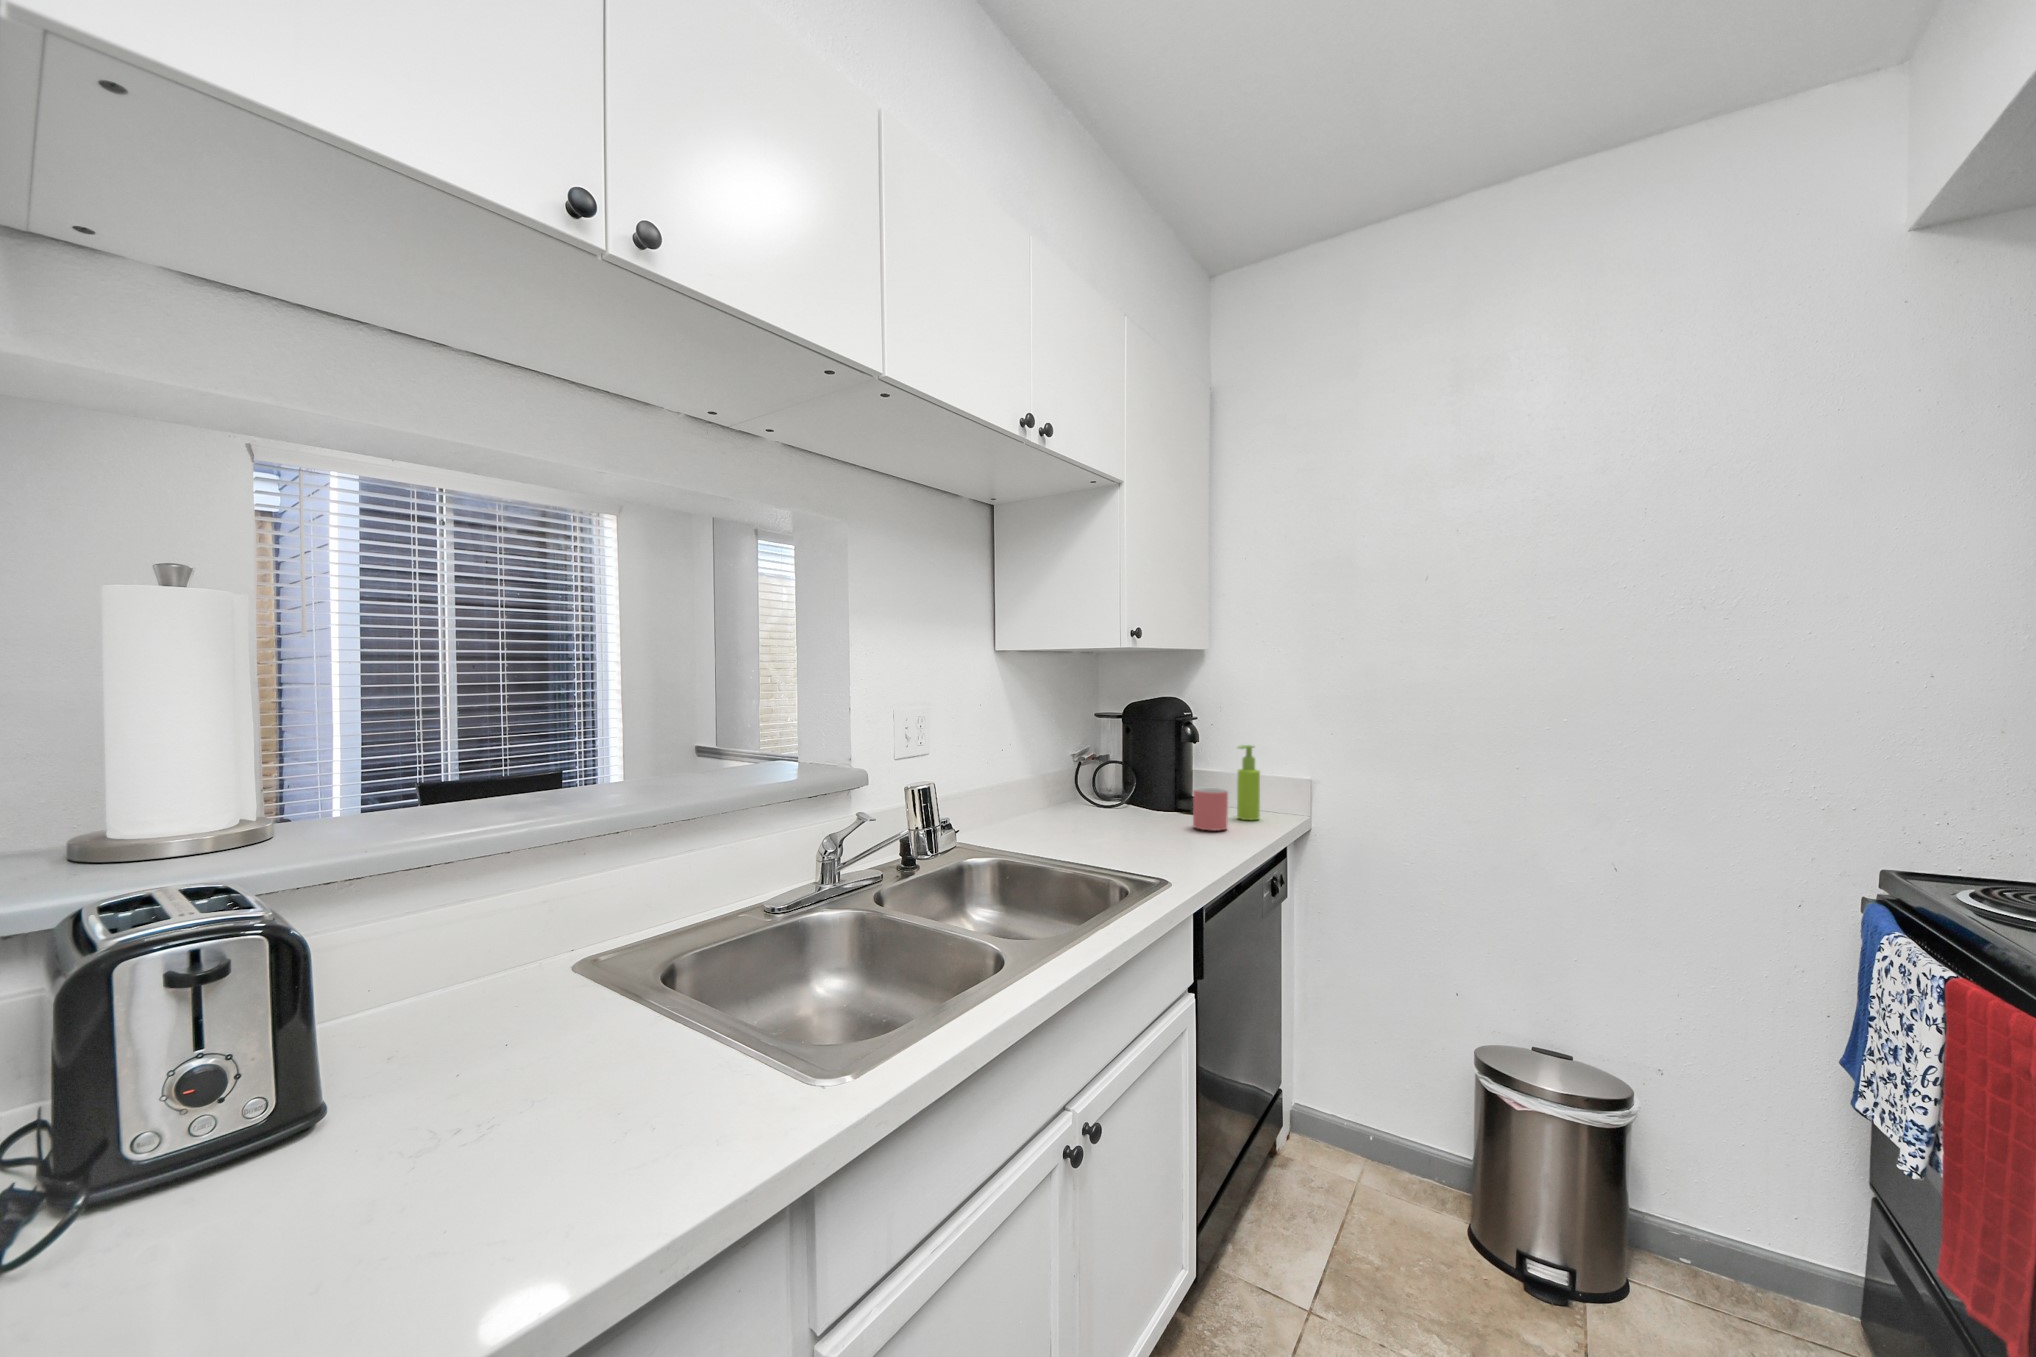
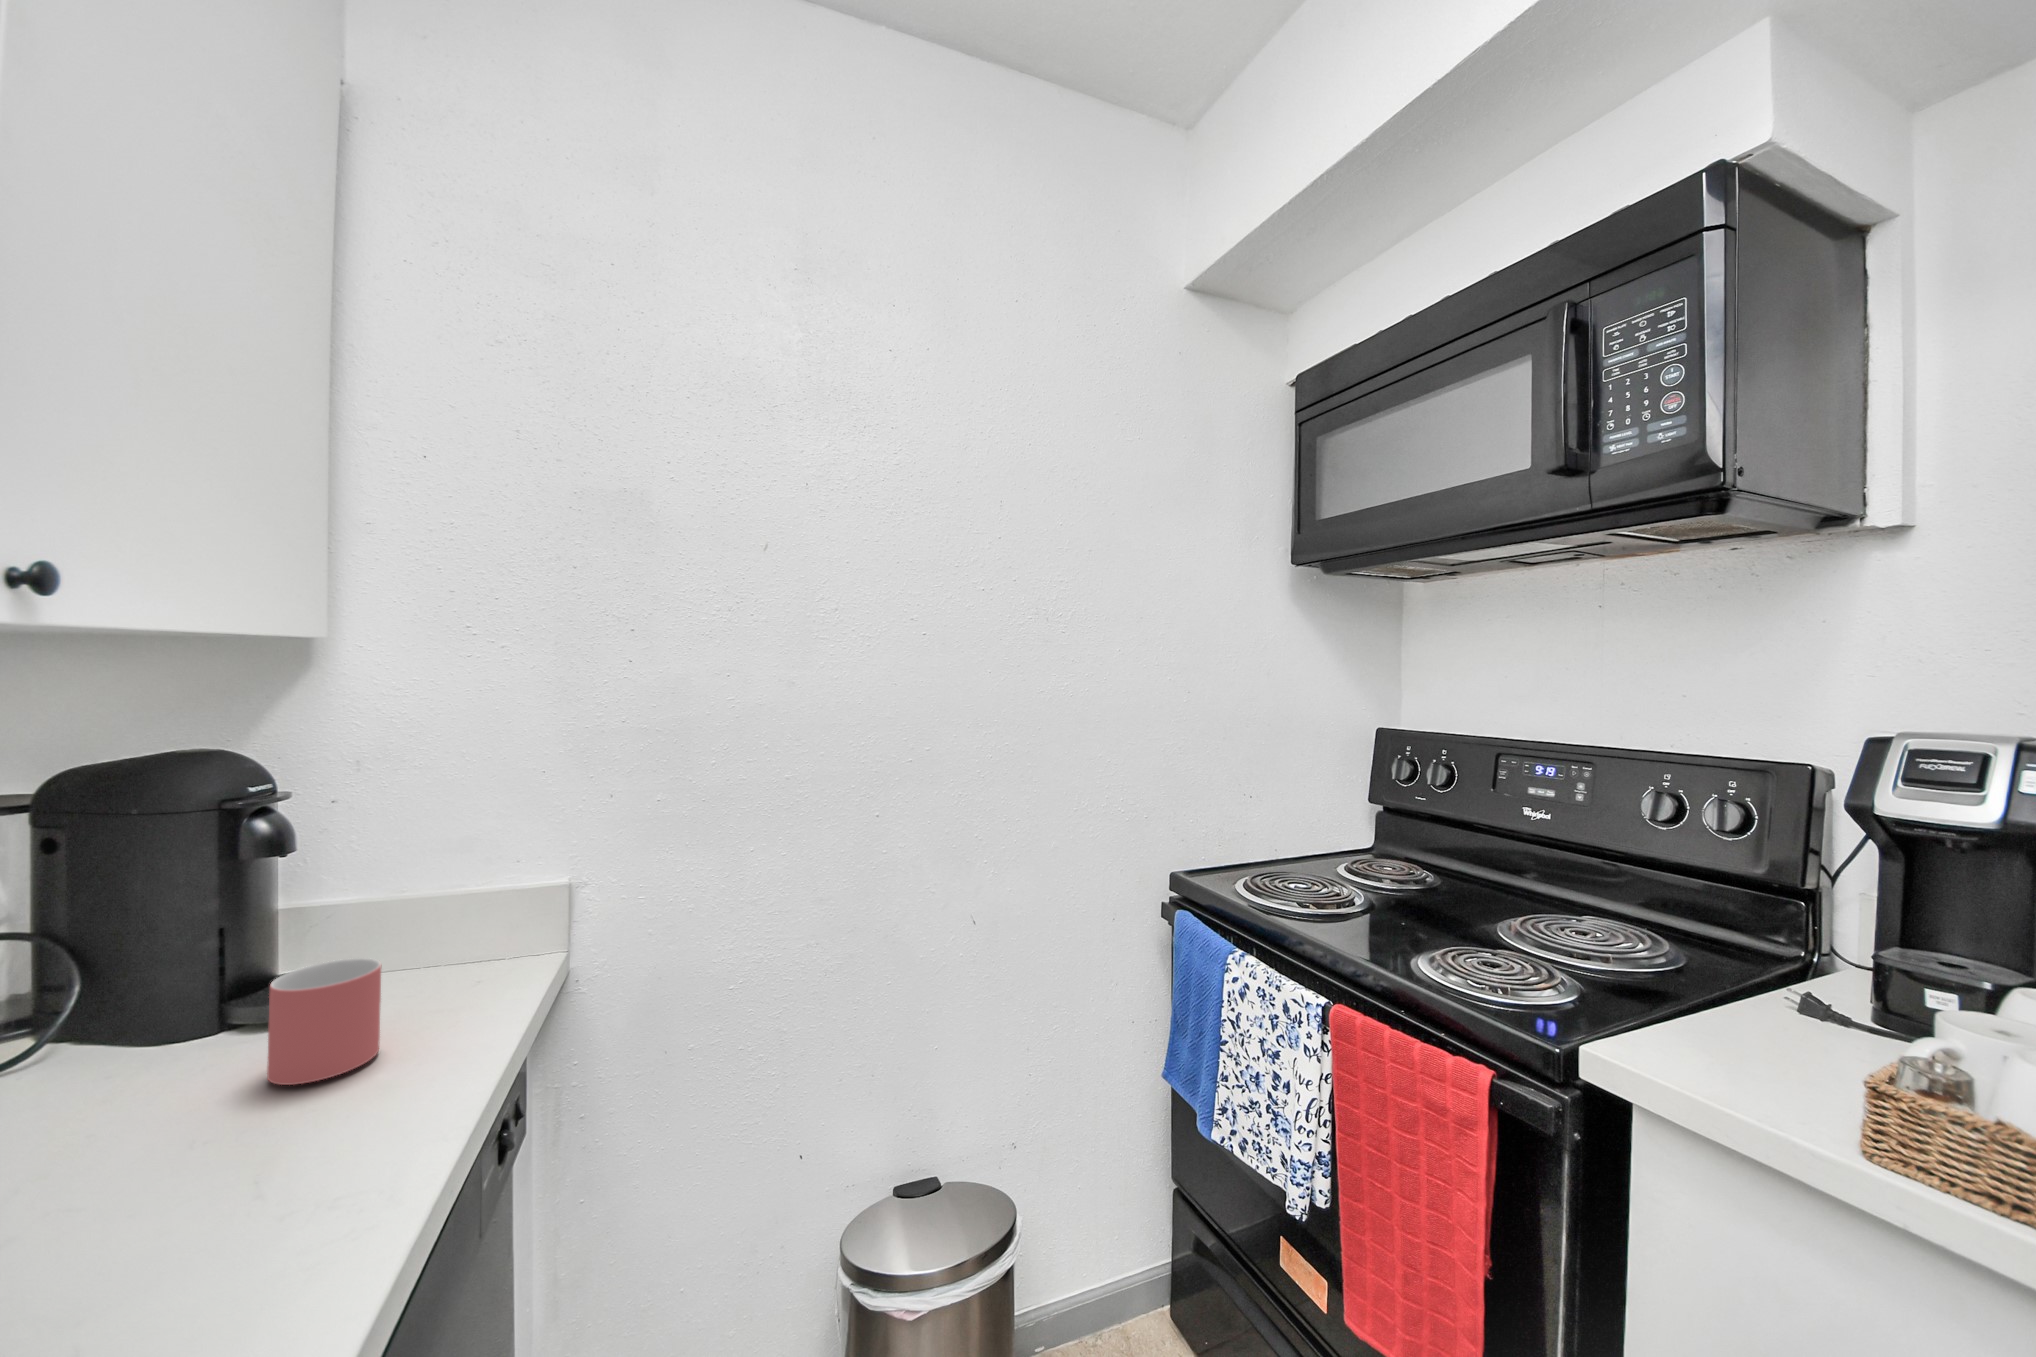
soap dispenser: present [1237,745,1260,820] -> none [405,837,465,999]

